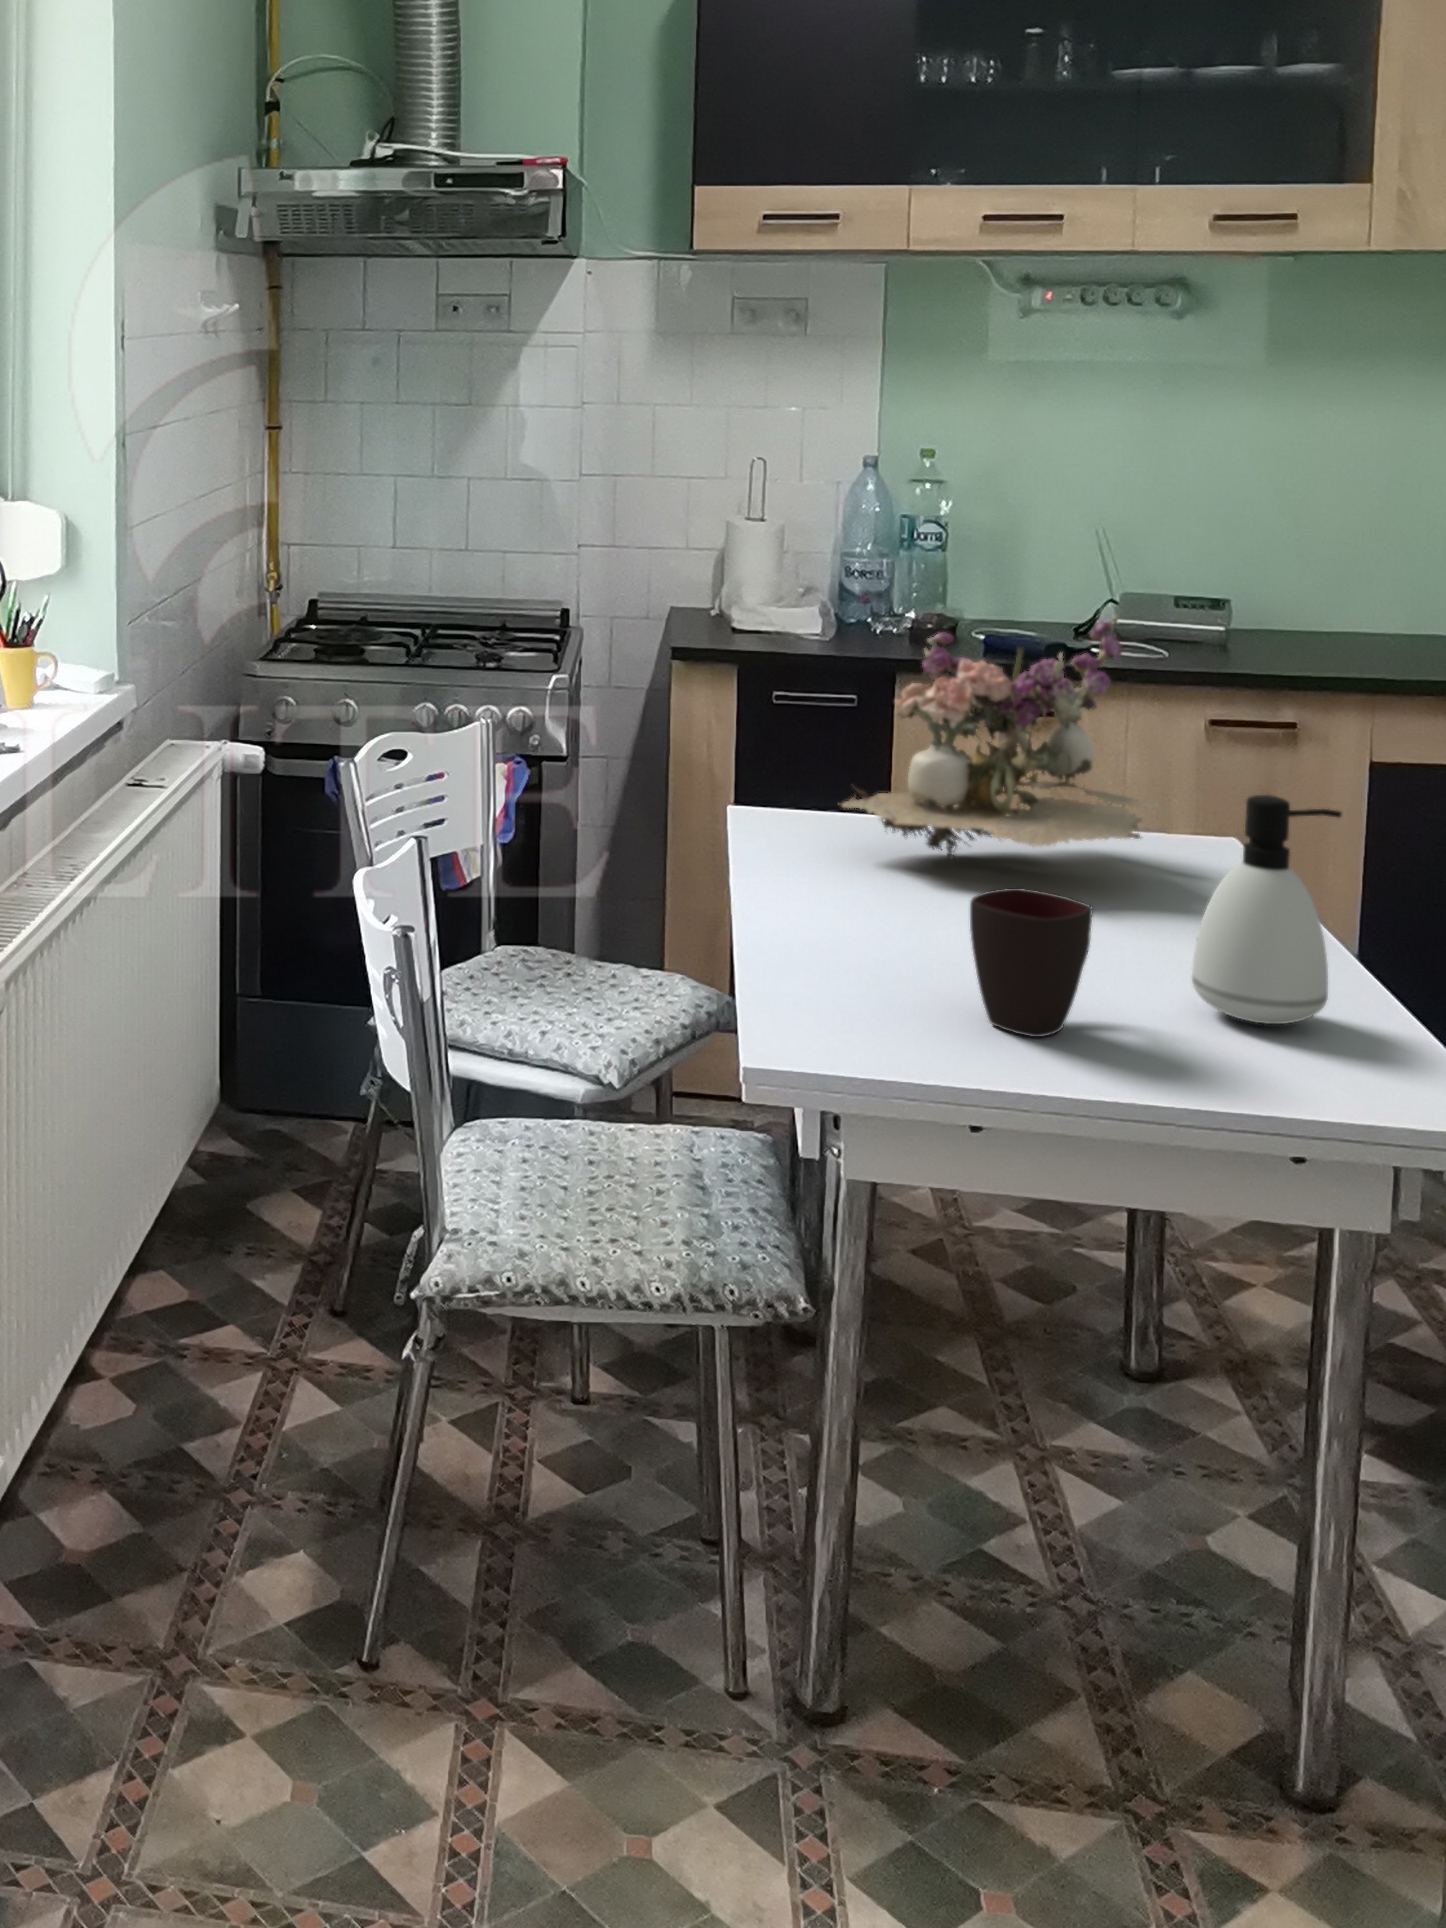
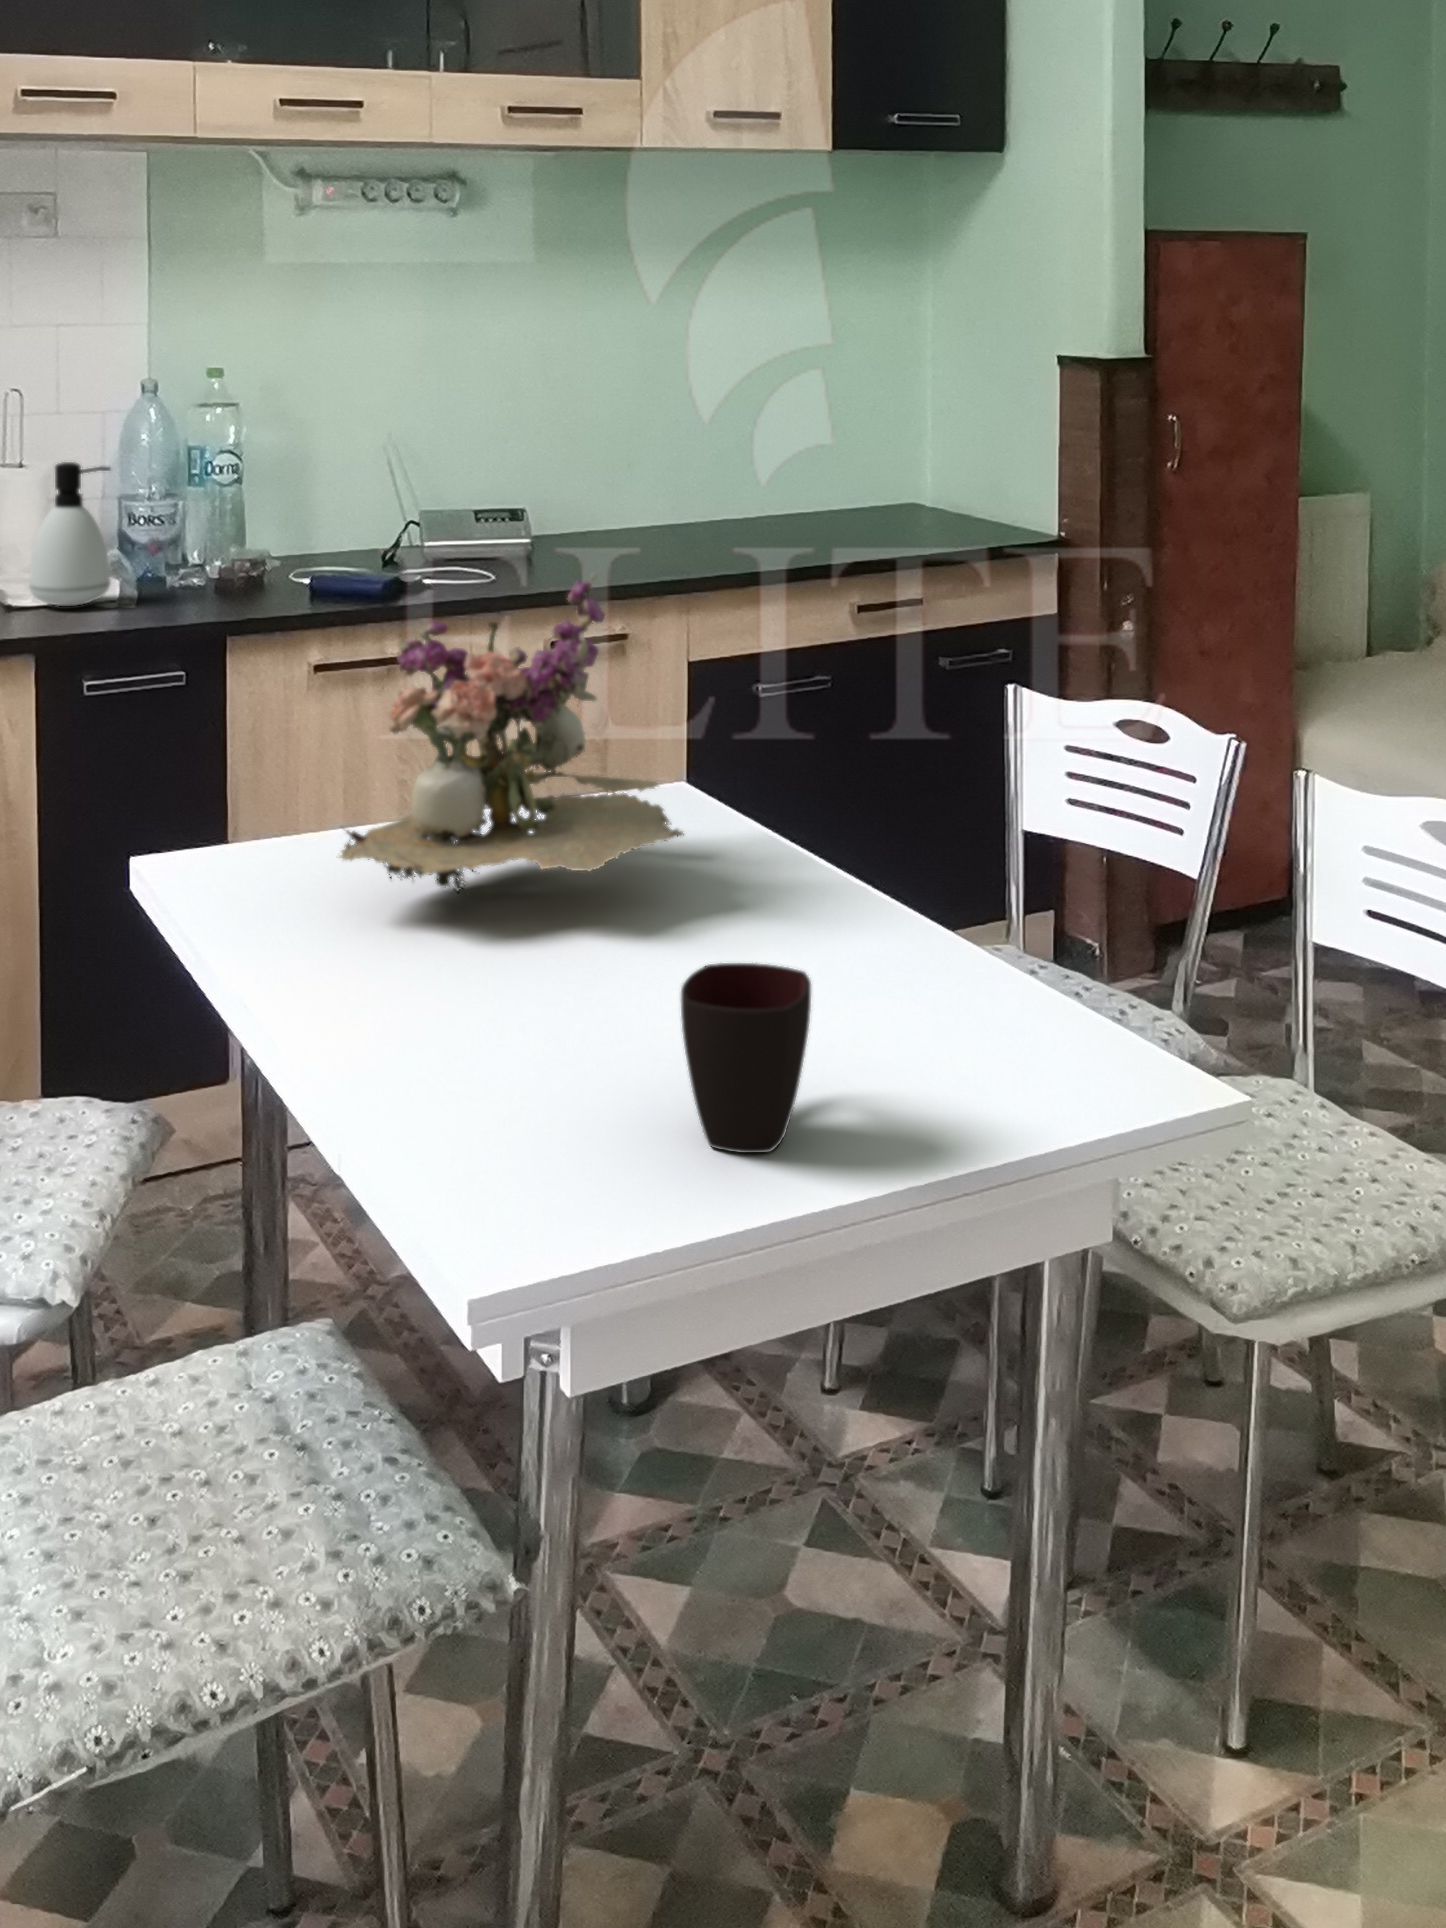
soap dispenser: present [1192,795,1341,1024] -> present [29,462,111,606]

